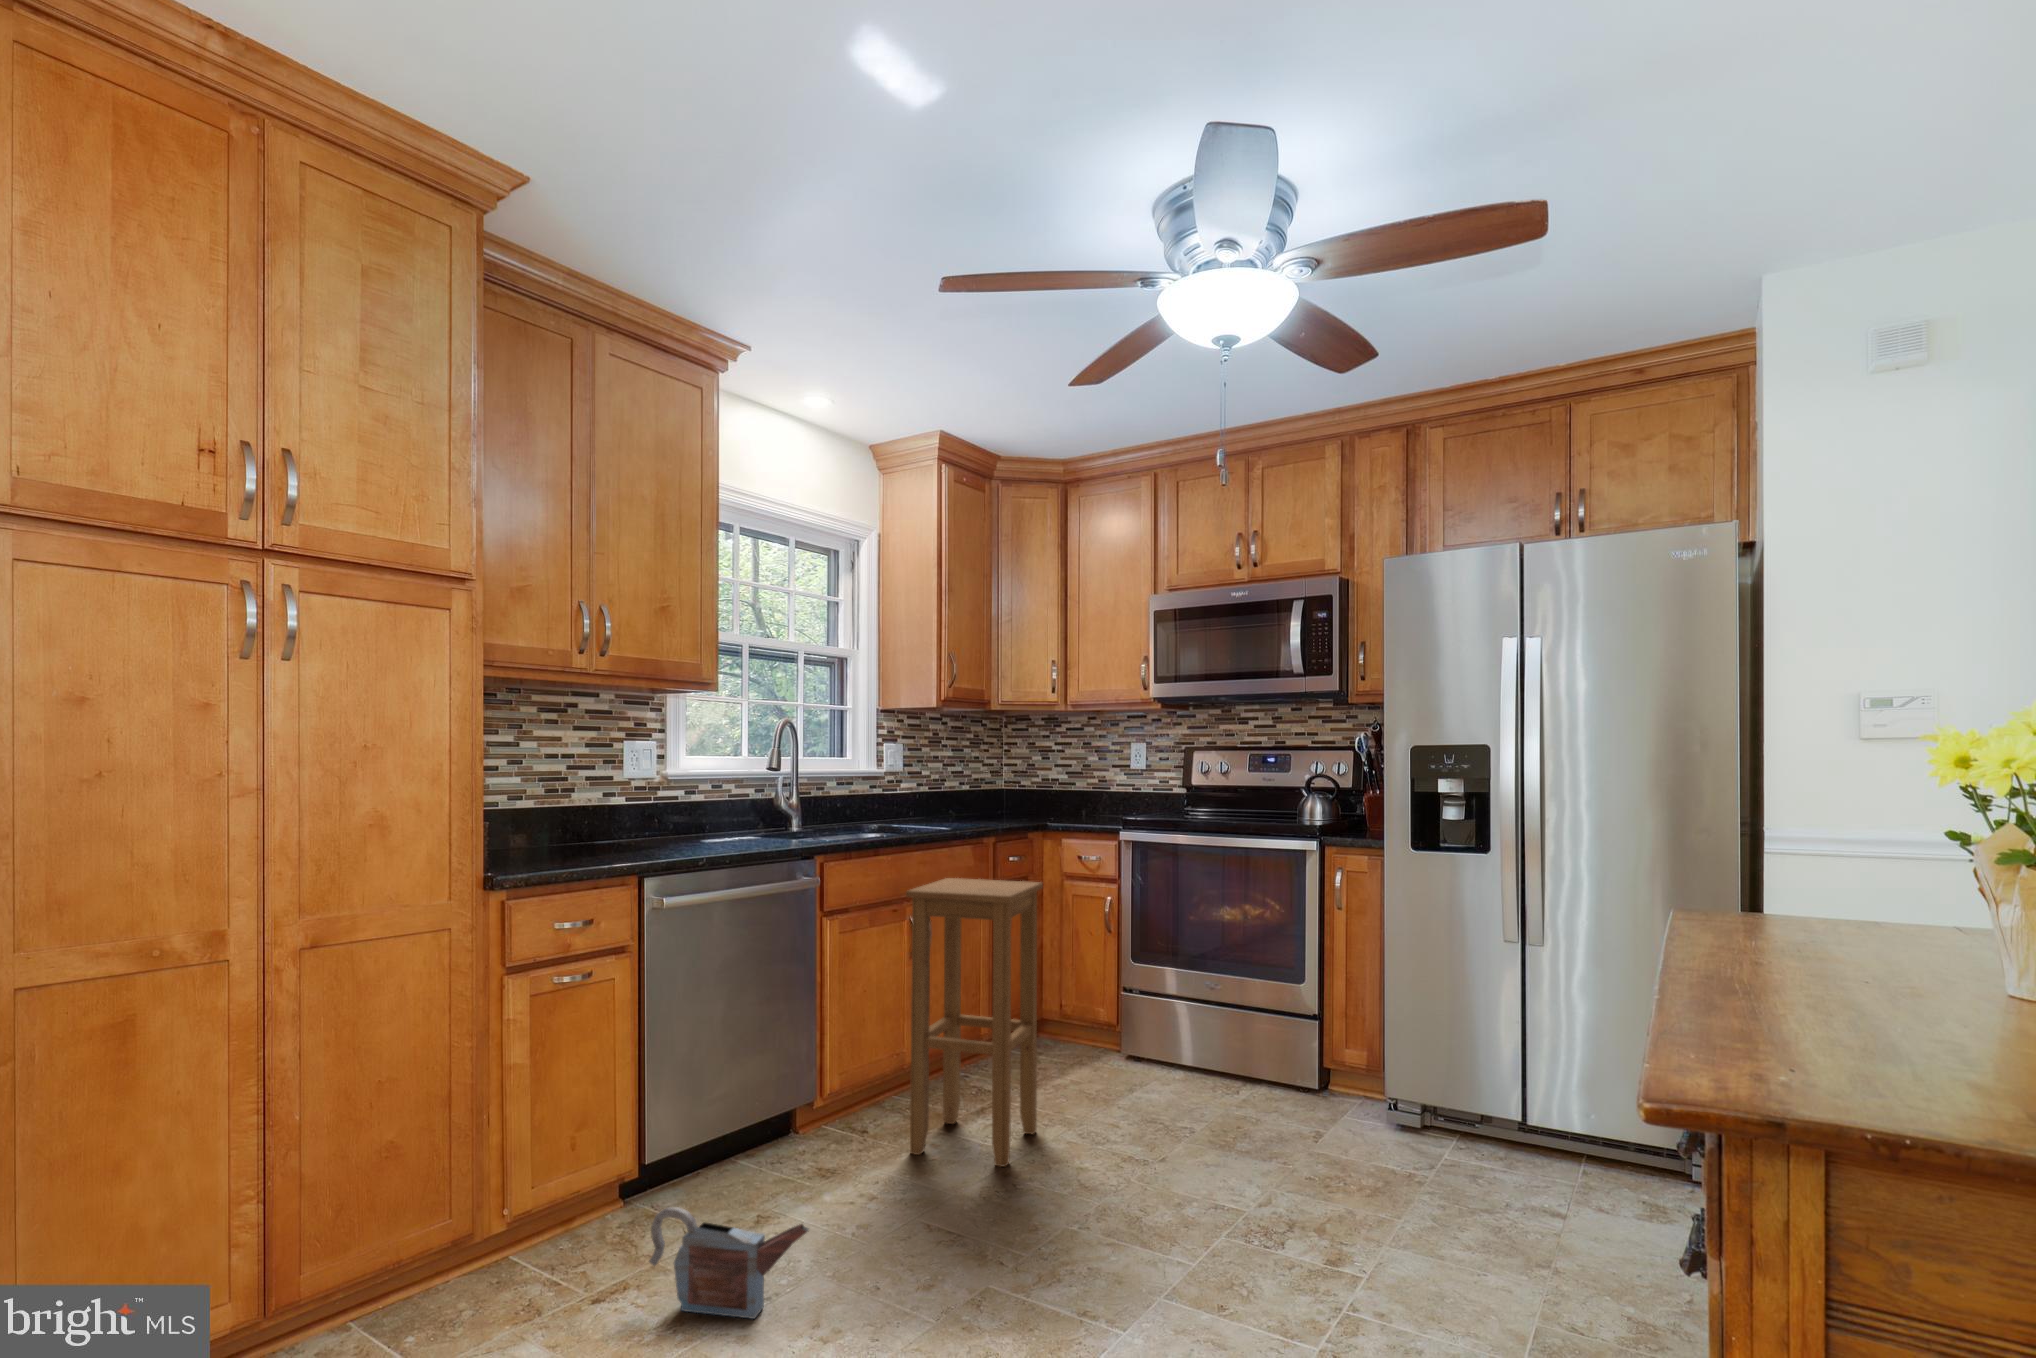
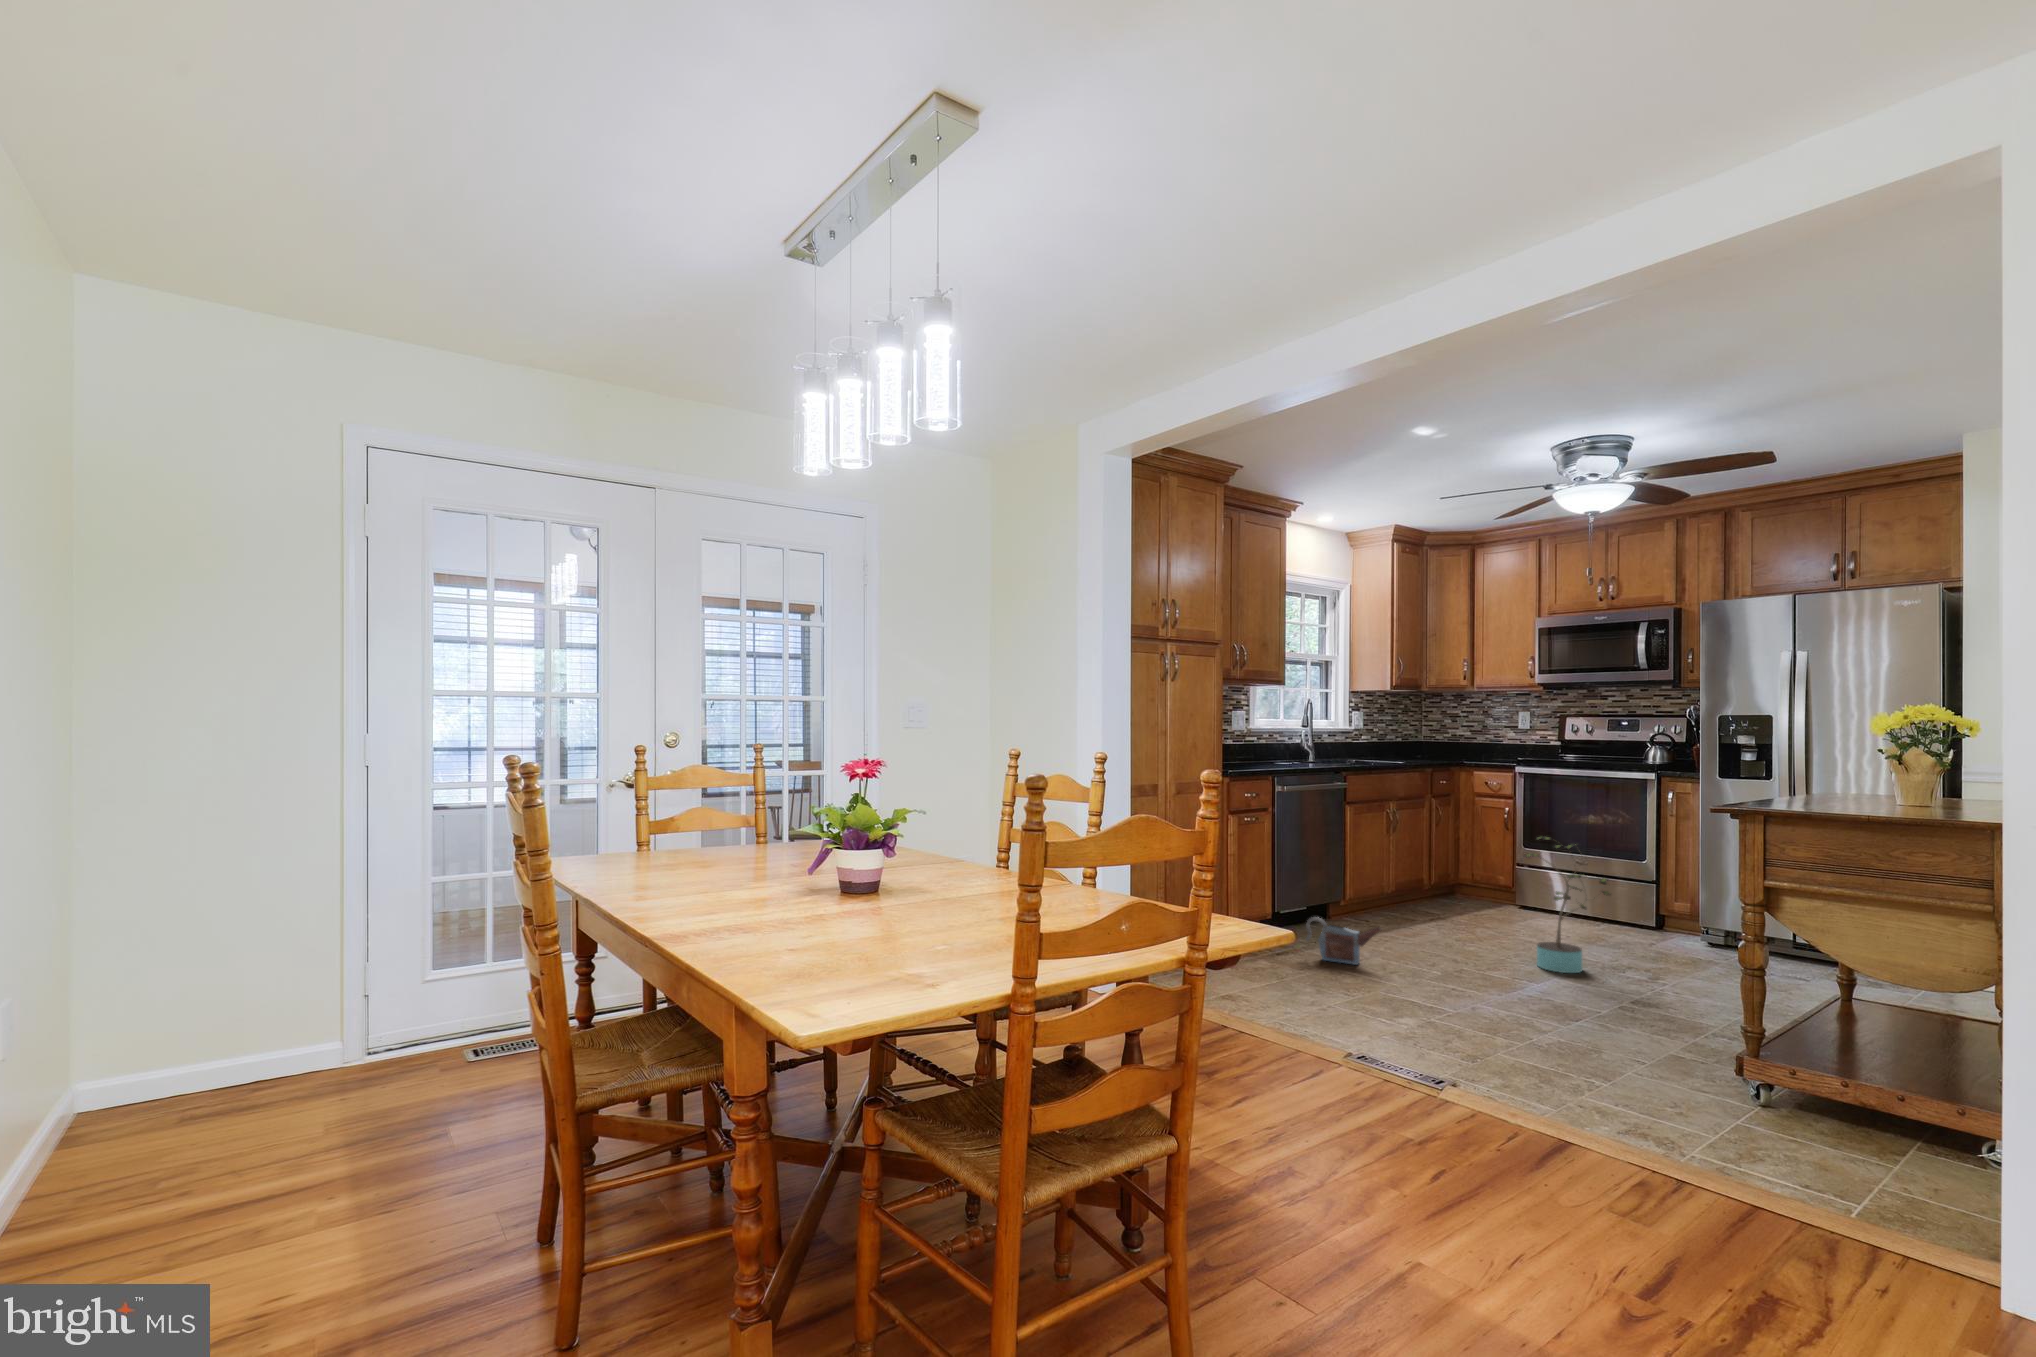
stool: present [906,878,1043,1167] -> none [1397,788,1474,937]
potted plant: none [1102,979,1259,1267] -> present [1525,836,1609,973]

